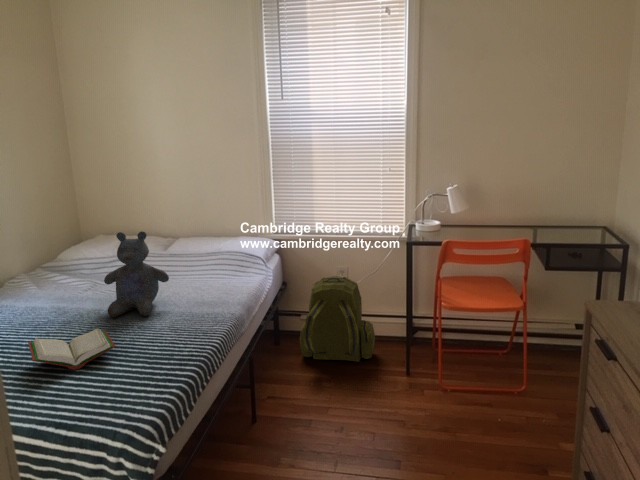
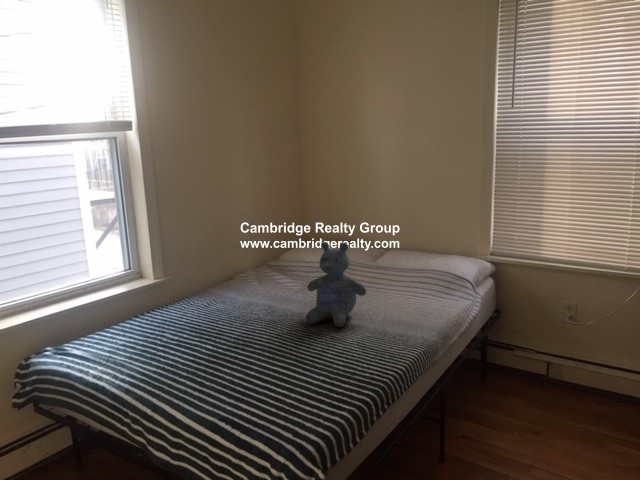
backpack: present [300,276,375,362] -> none [509,311,608,419]
book: present [28,329,116,370] -> none [230,333,302,371]

